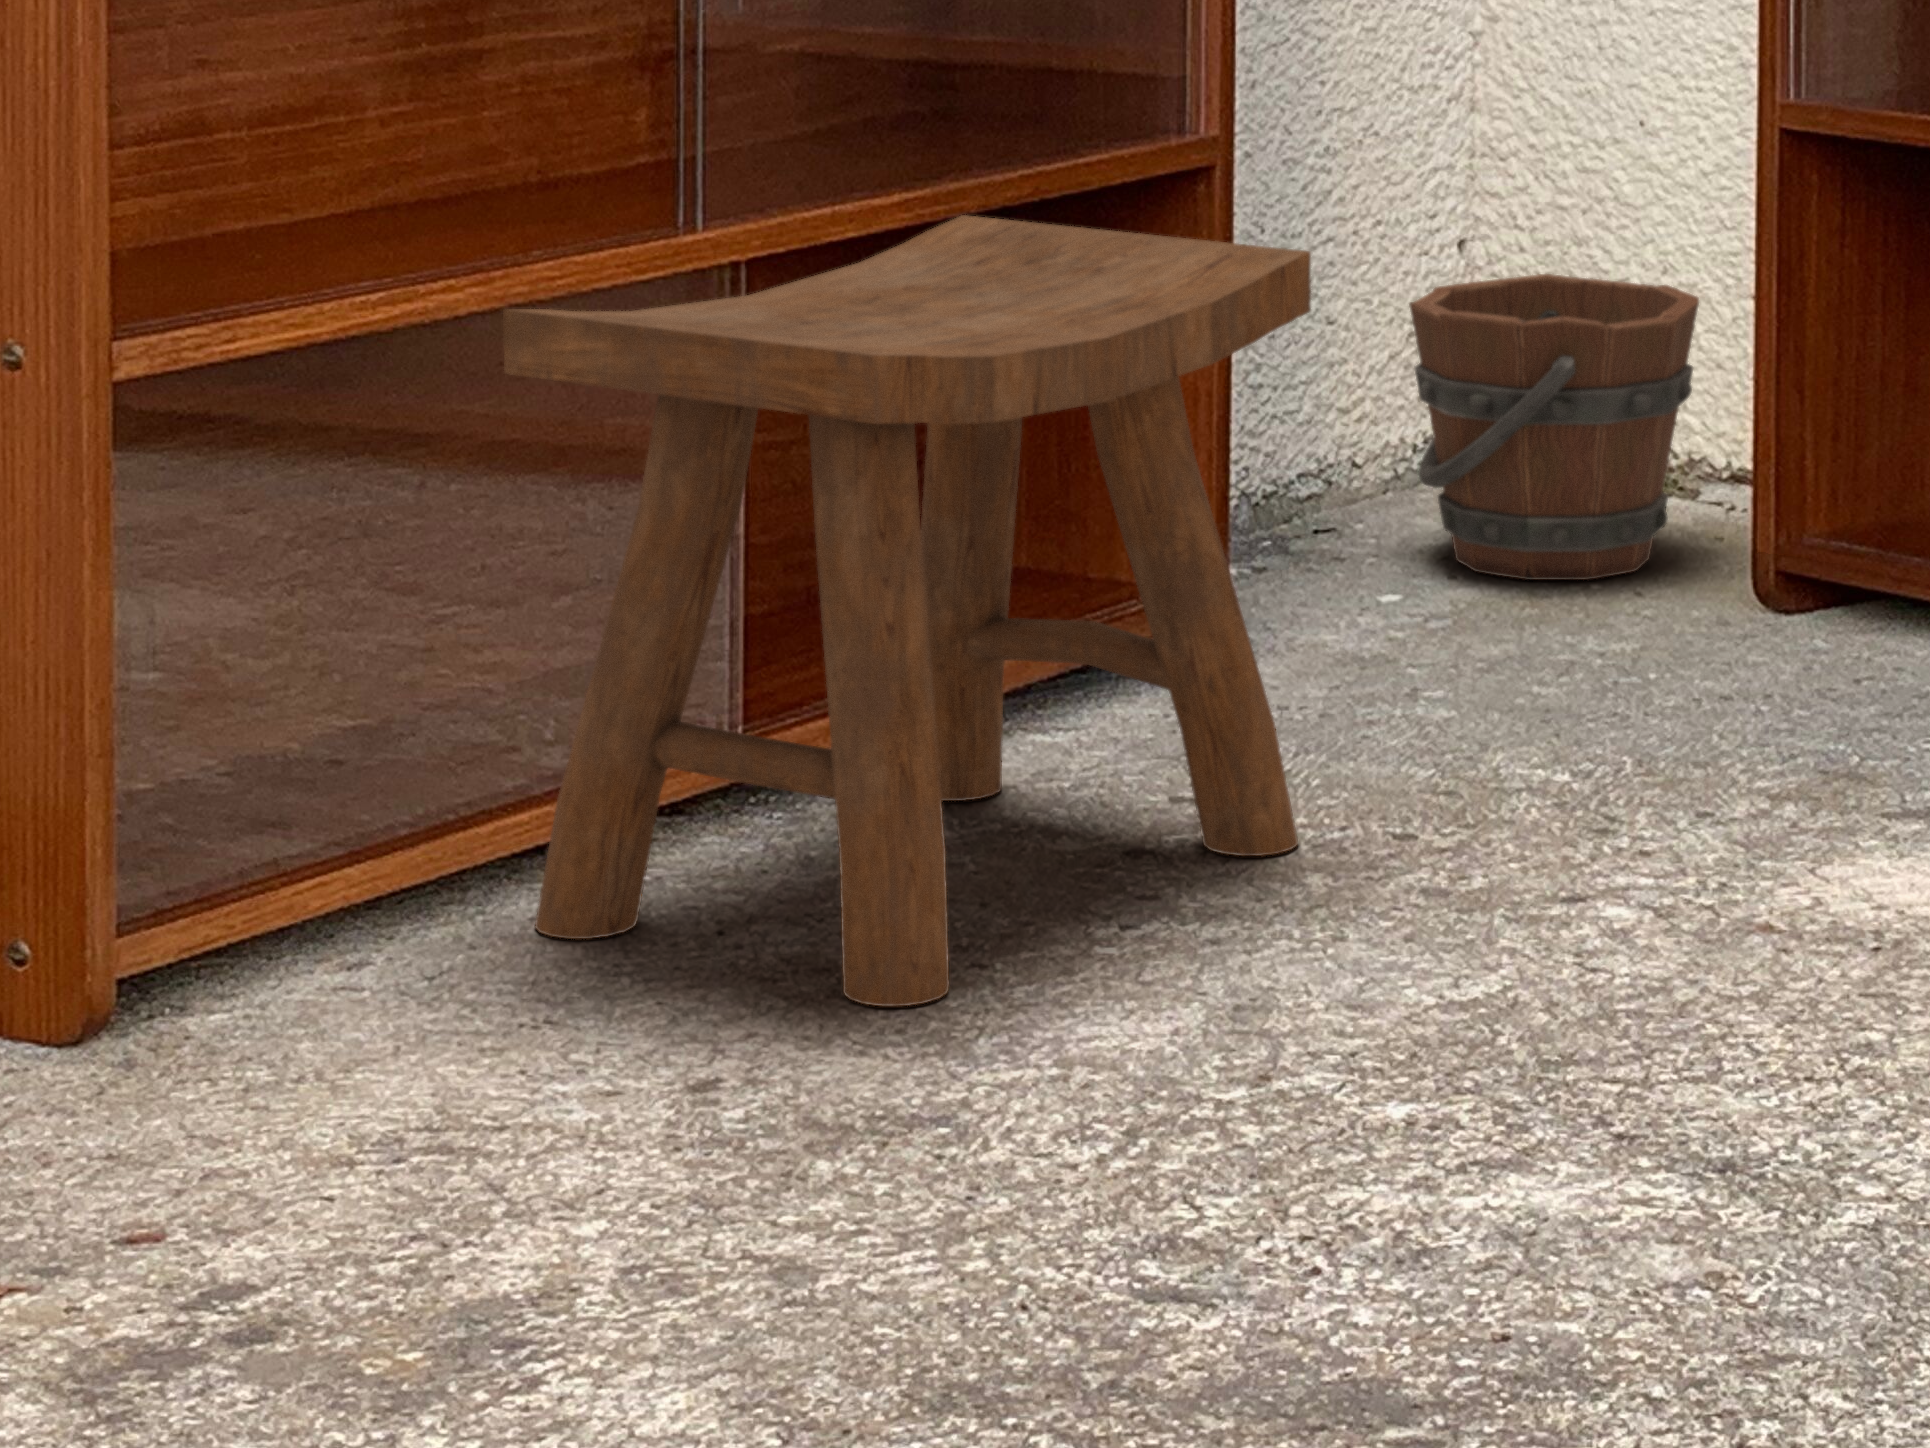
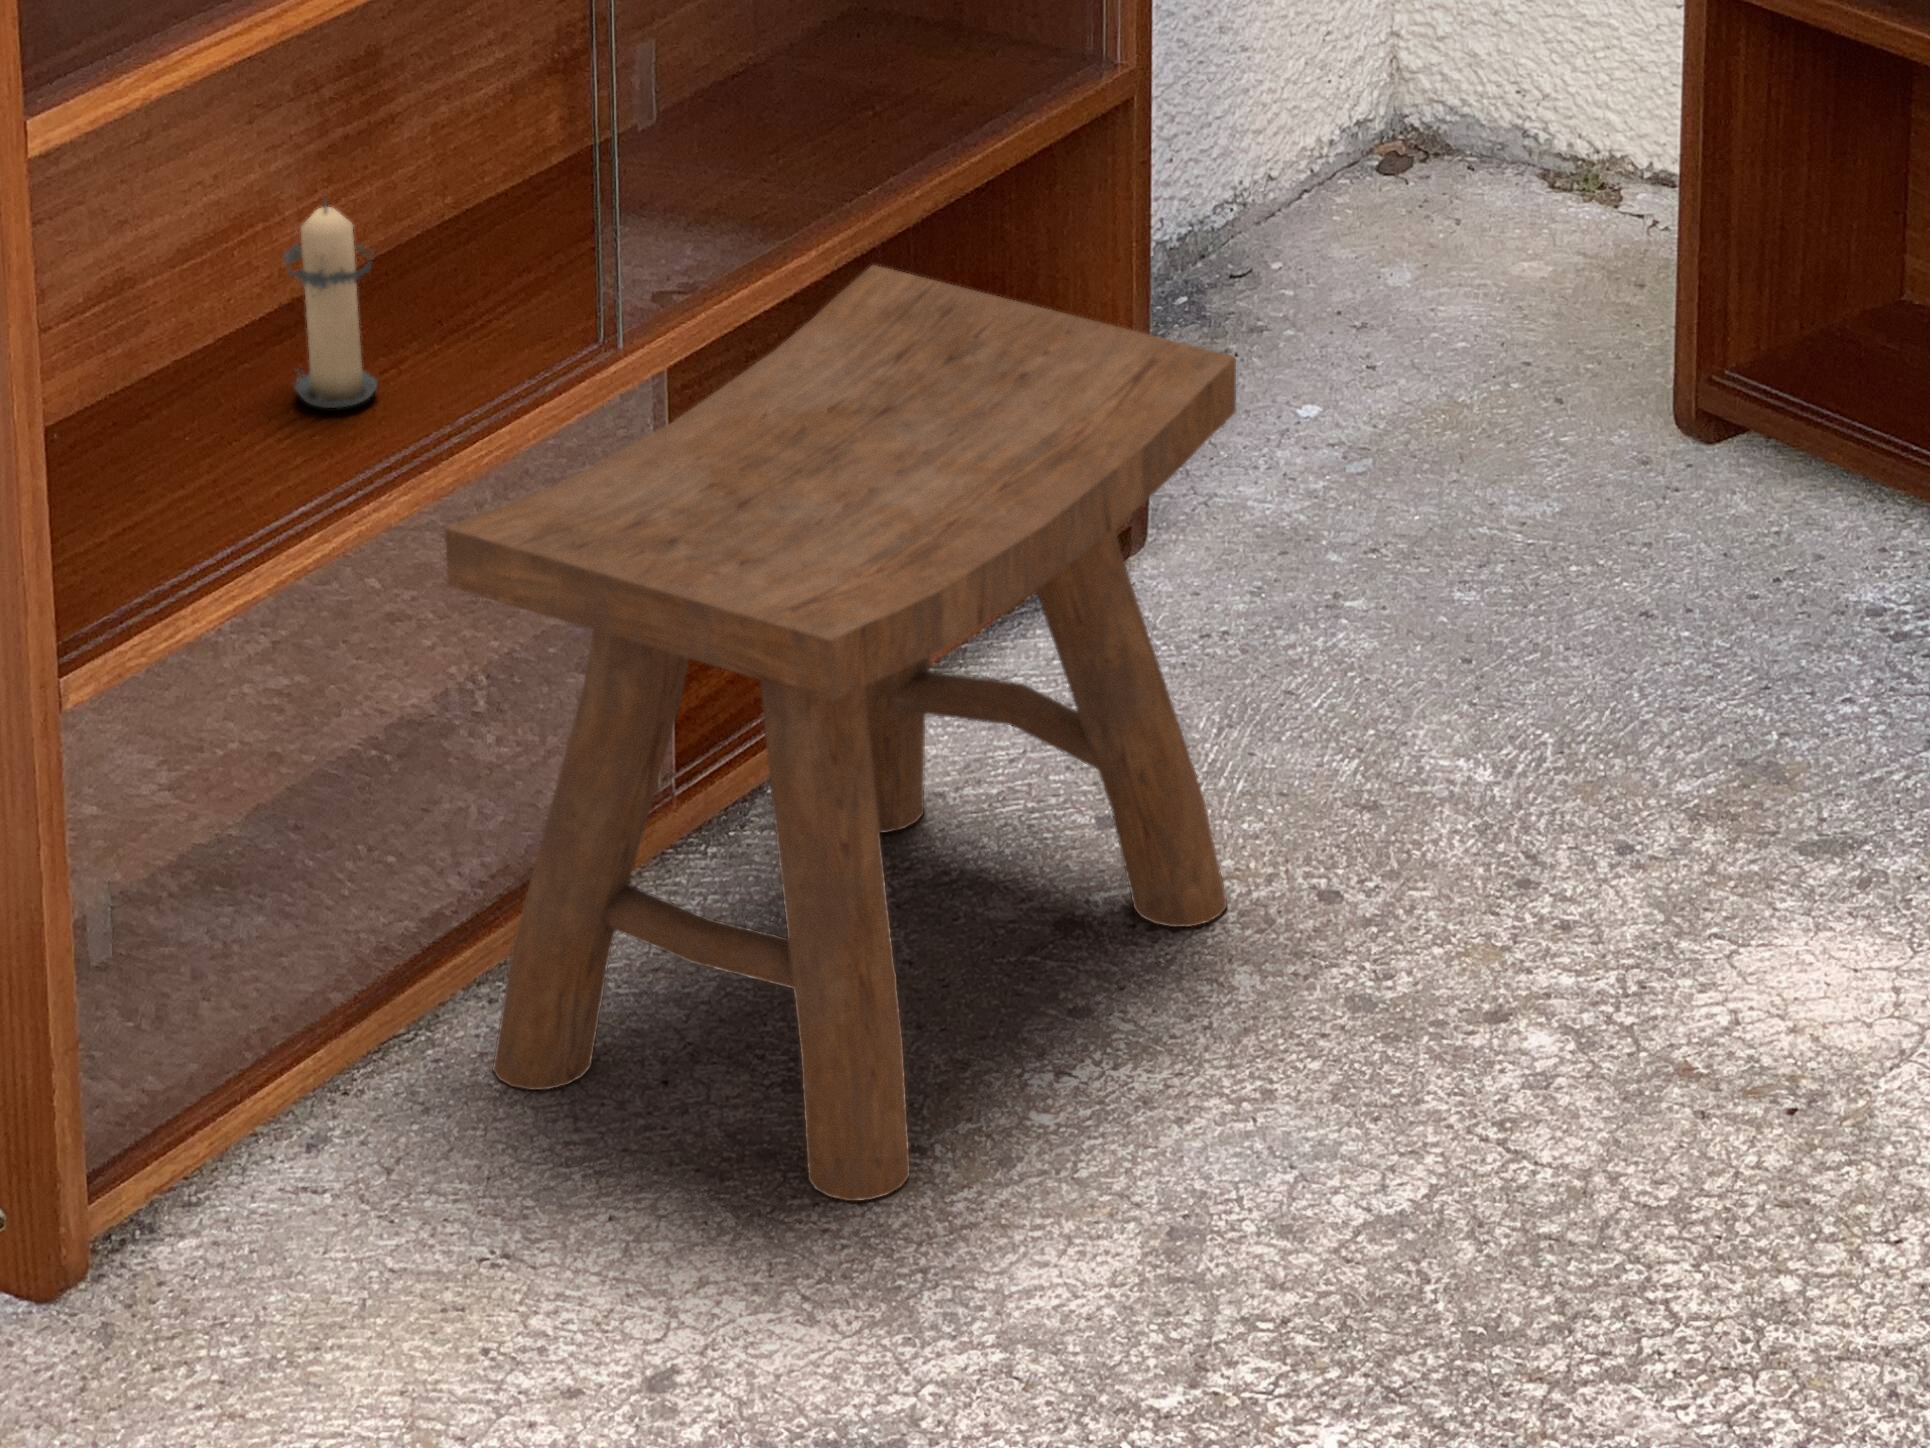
candle: none [358,16,467,237] -> present [284,196,377,408]
bucket: present [1410,274,1699,580] -> none [1300,51,1601,400]

